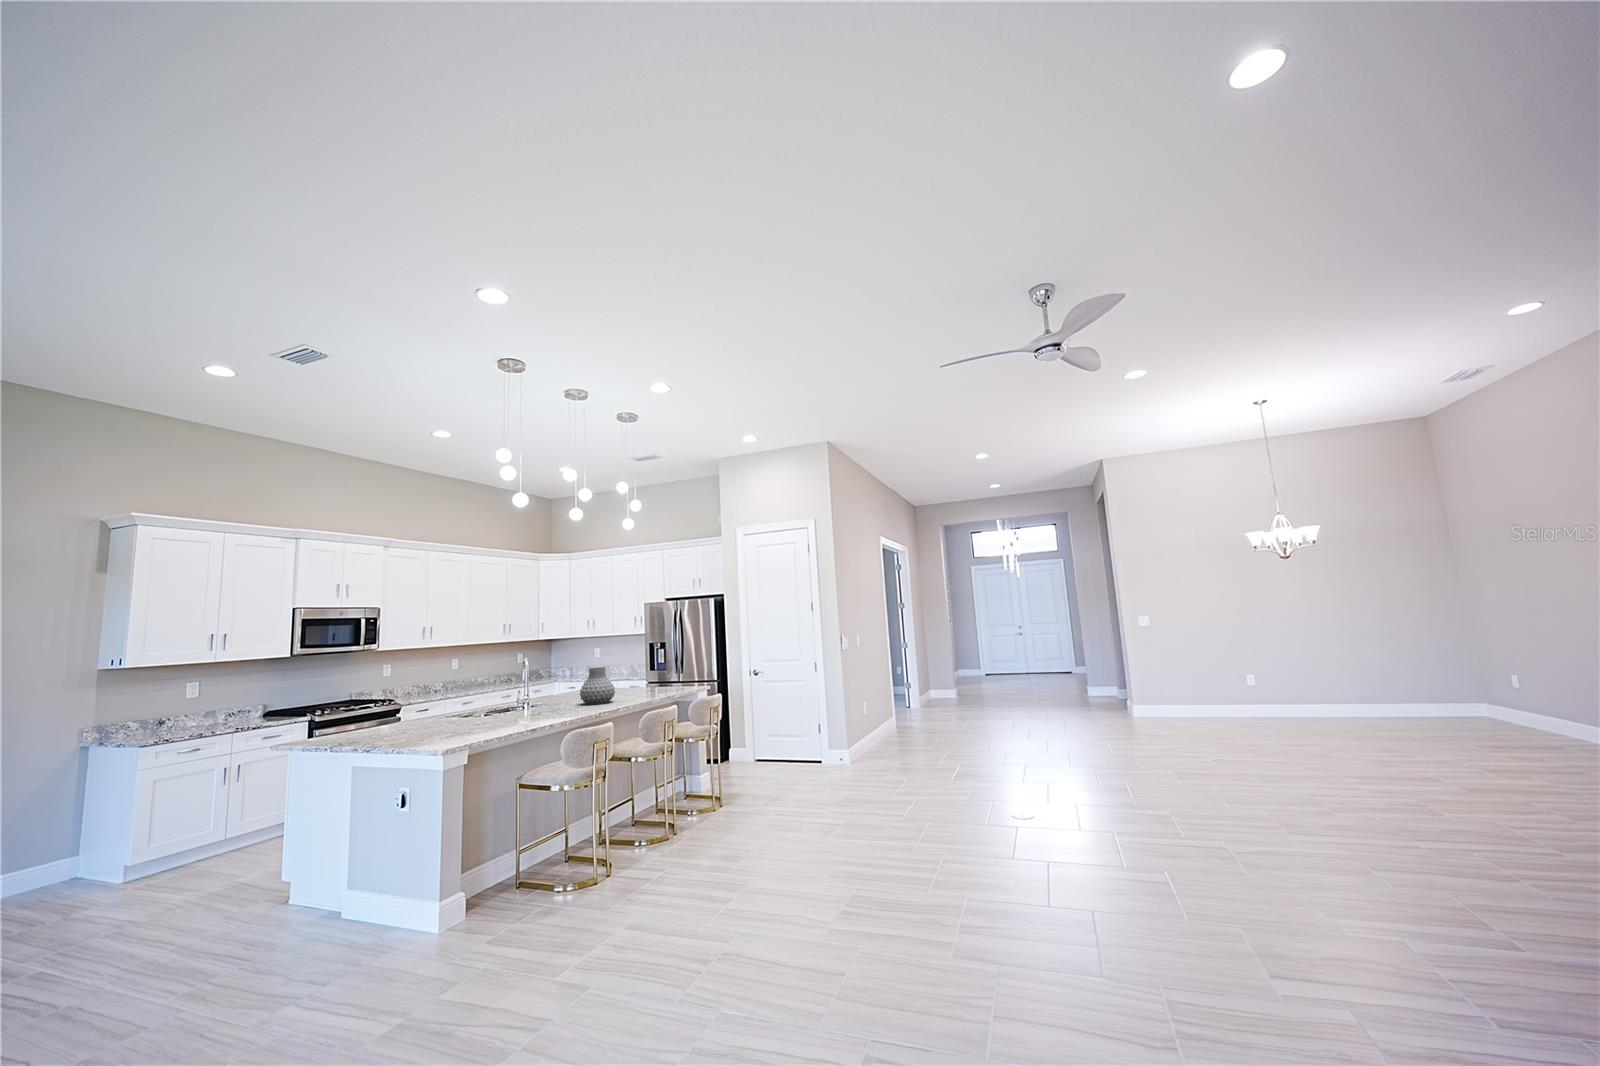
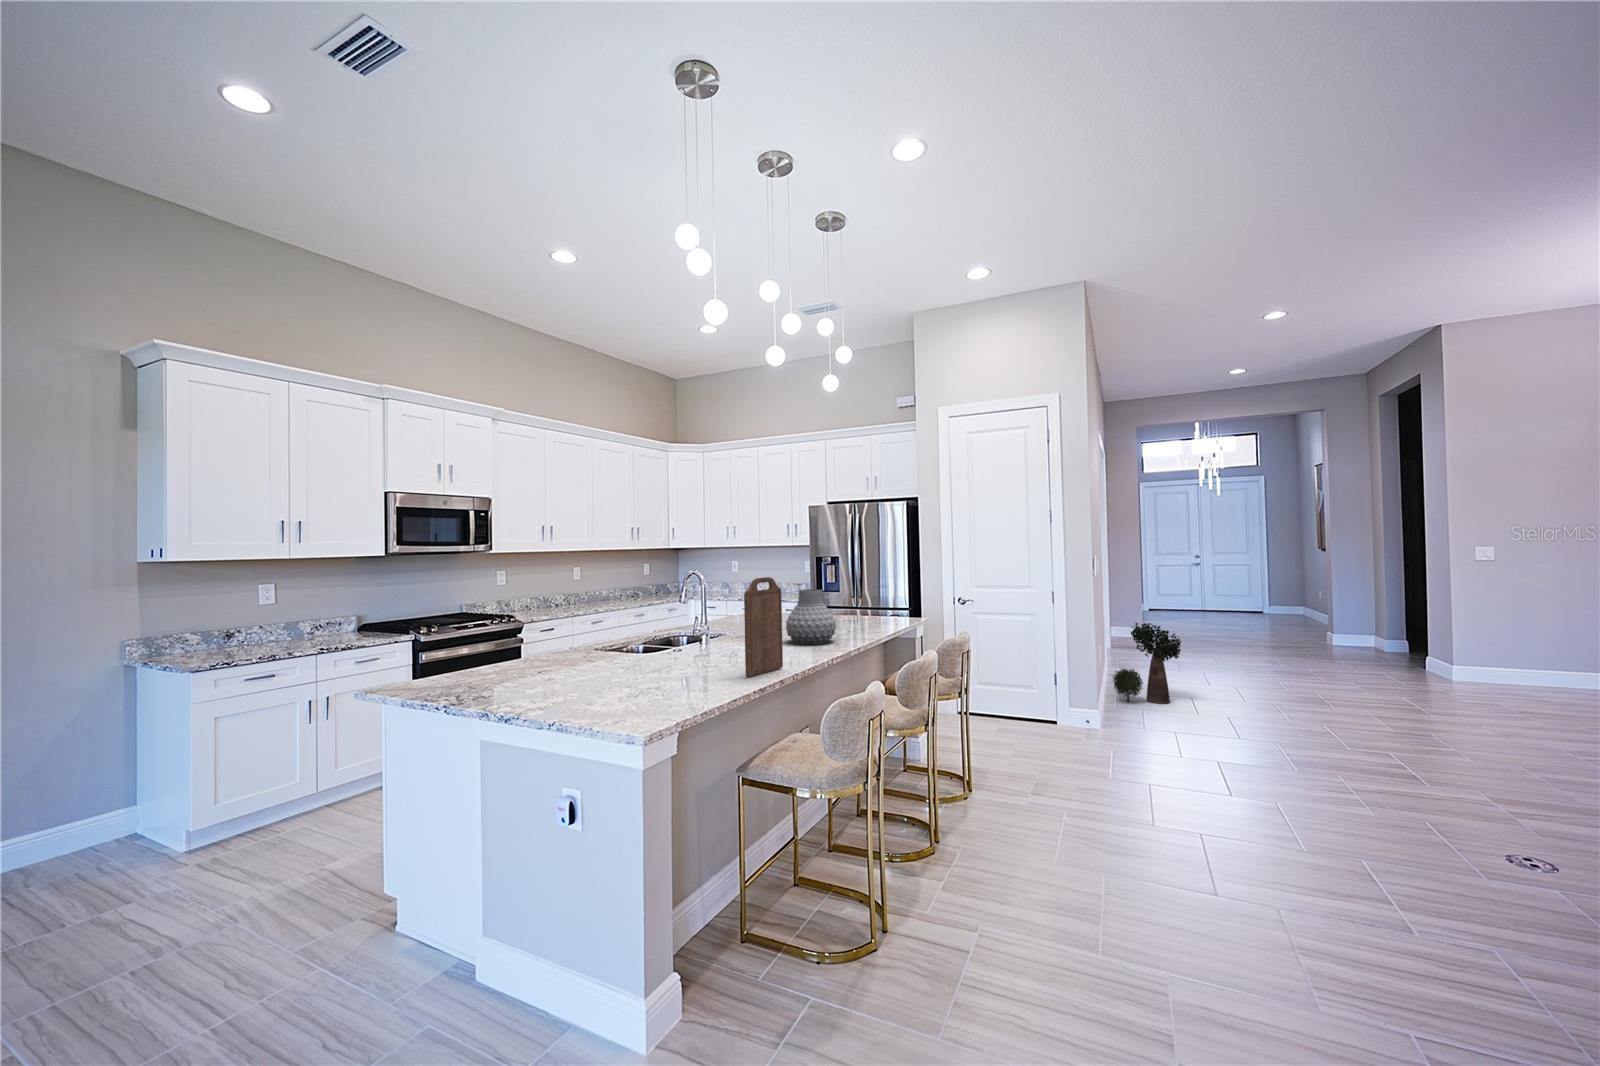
cutting board: none [526,660,556,722] -> present [744,577,783,677]
potted plant: none [874,683,922,744] -> present [1113,623,1181,704]

